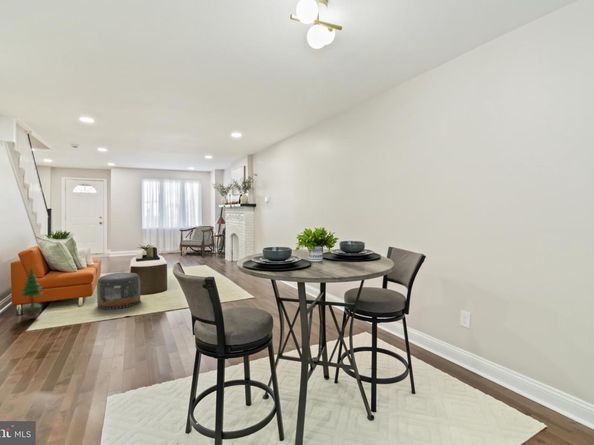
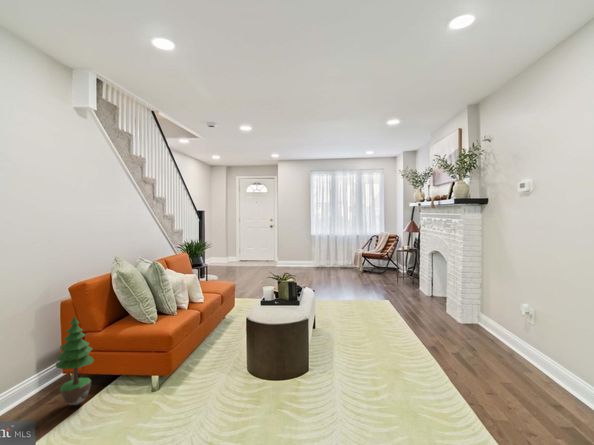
armchair: present [180,226,215,257] -> none [353,234,403,281]
pouf: present [97,272,140,309] -> none [176,329,250,416]

